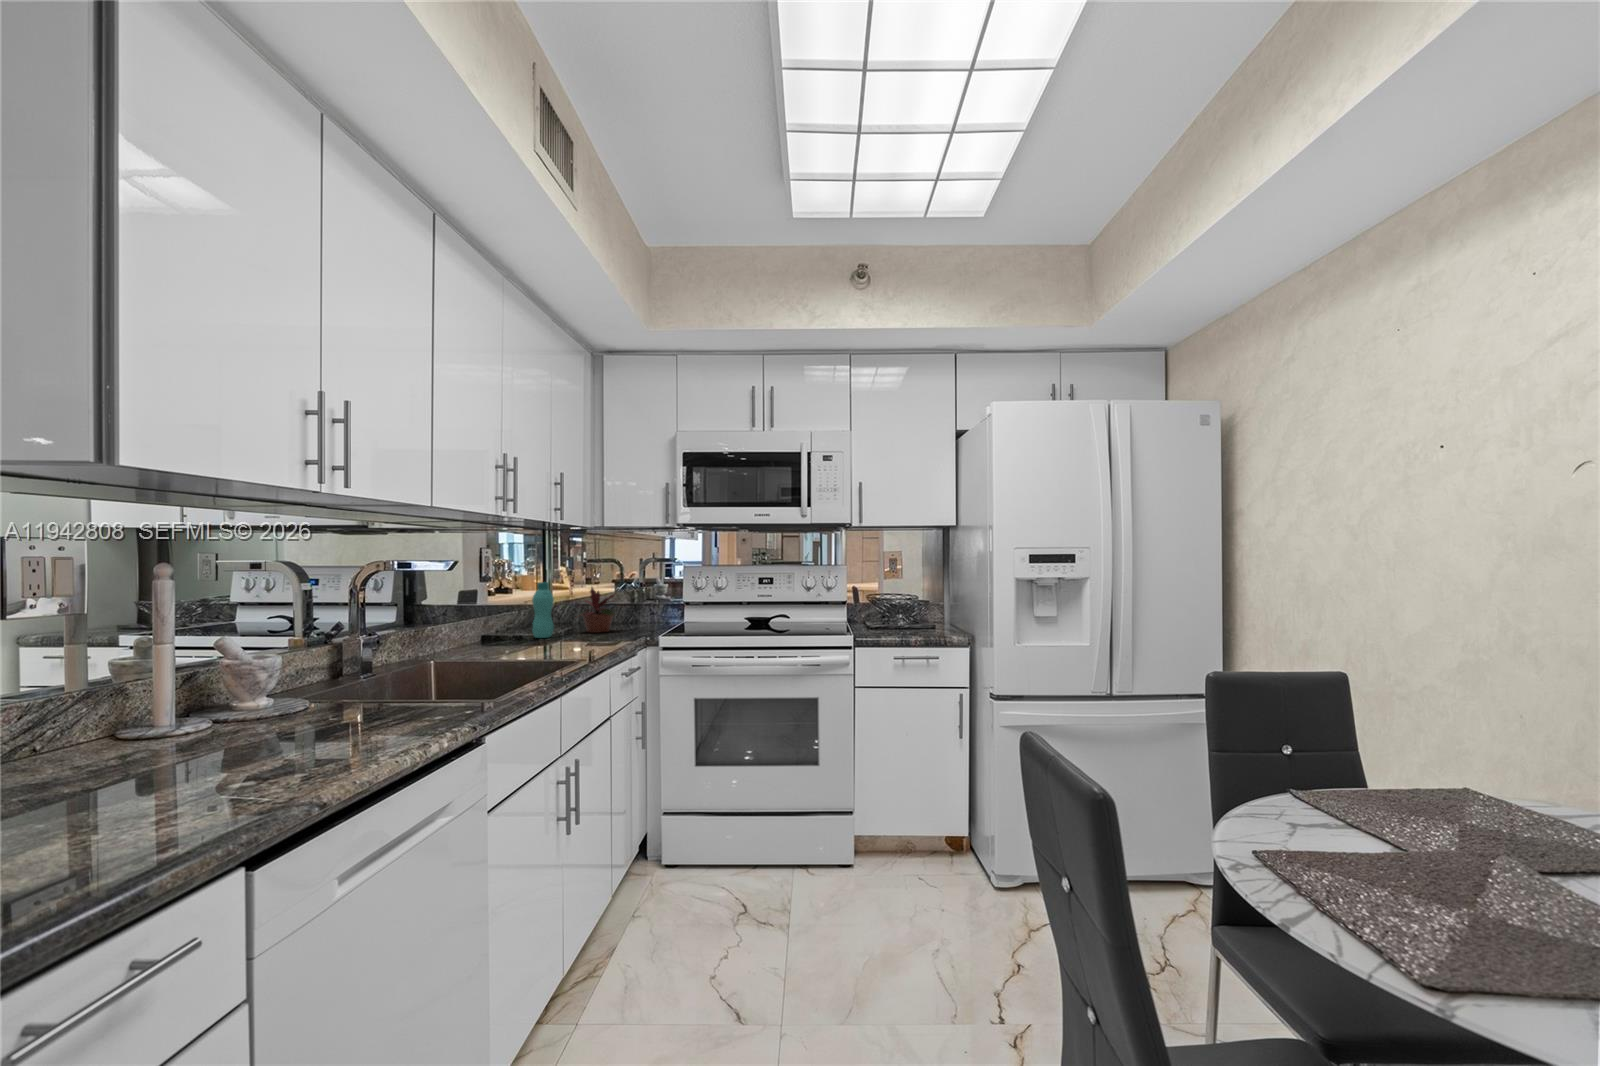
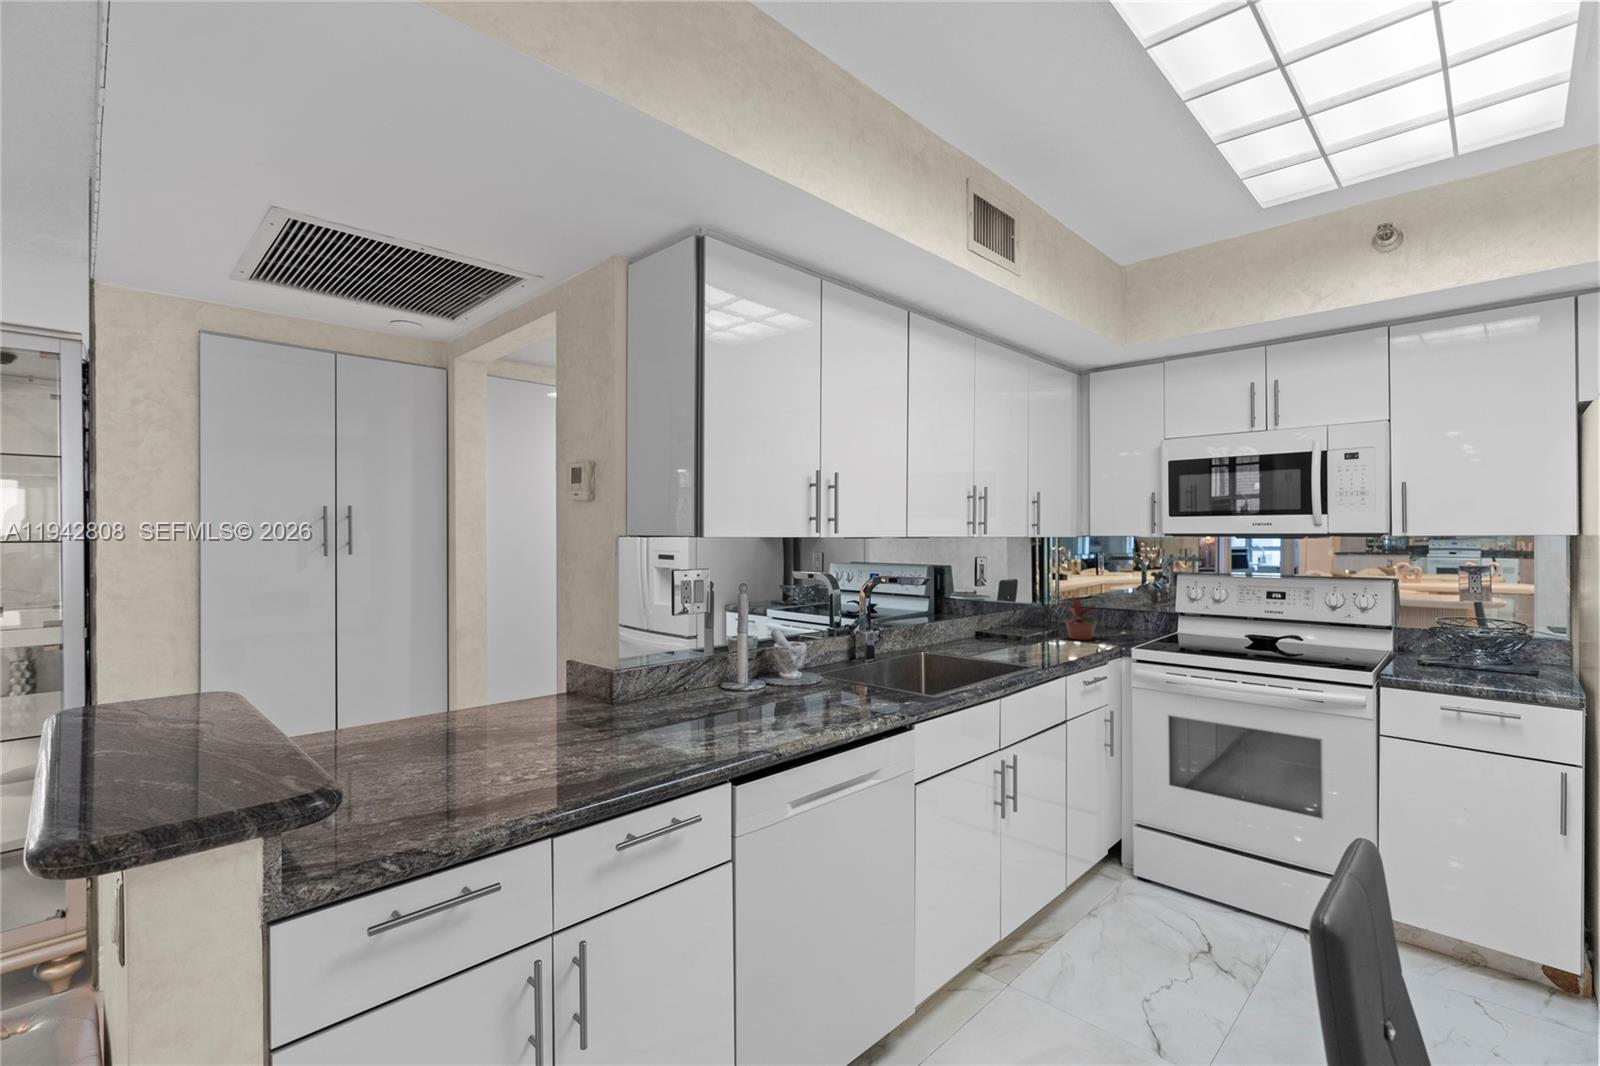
bottle: present [532,582,554,638] -> none [1017,590,1035,641]

